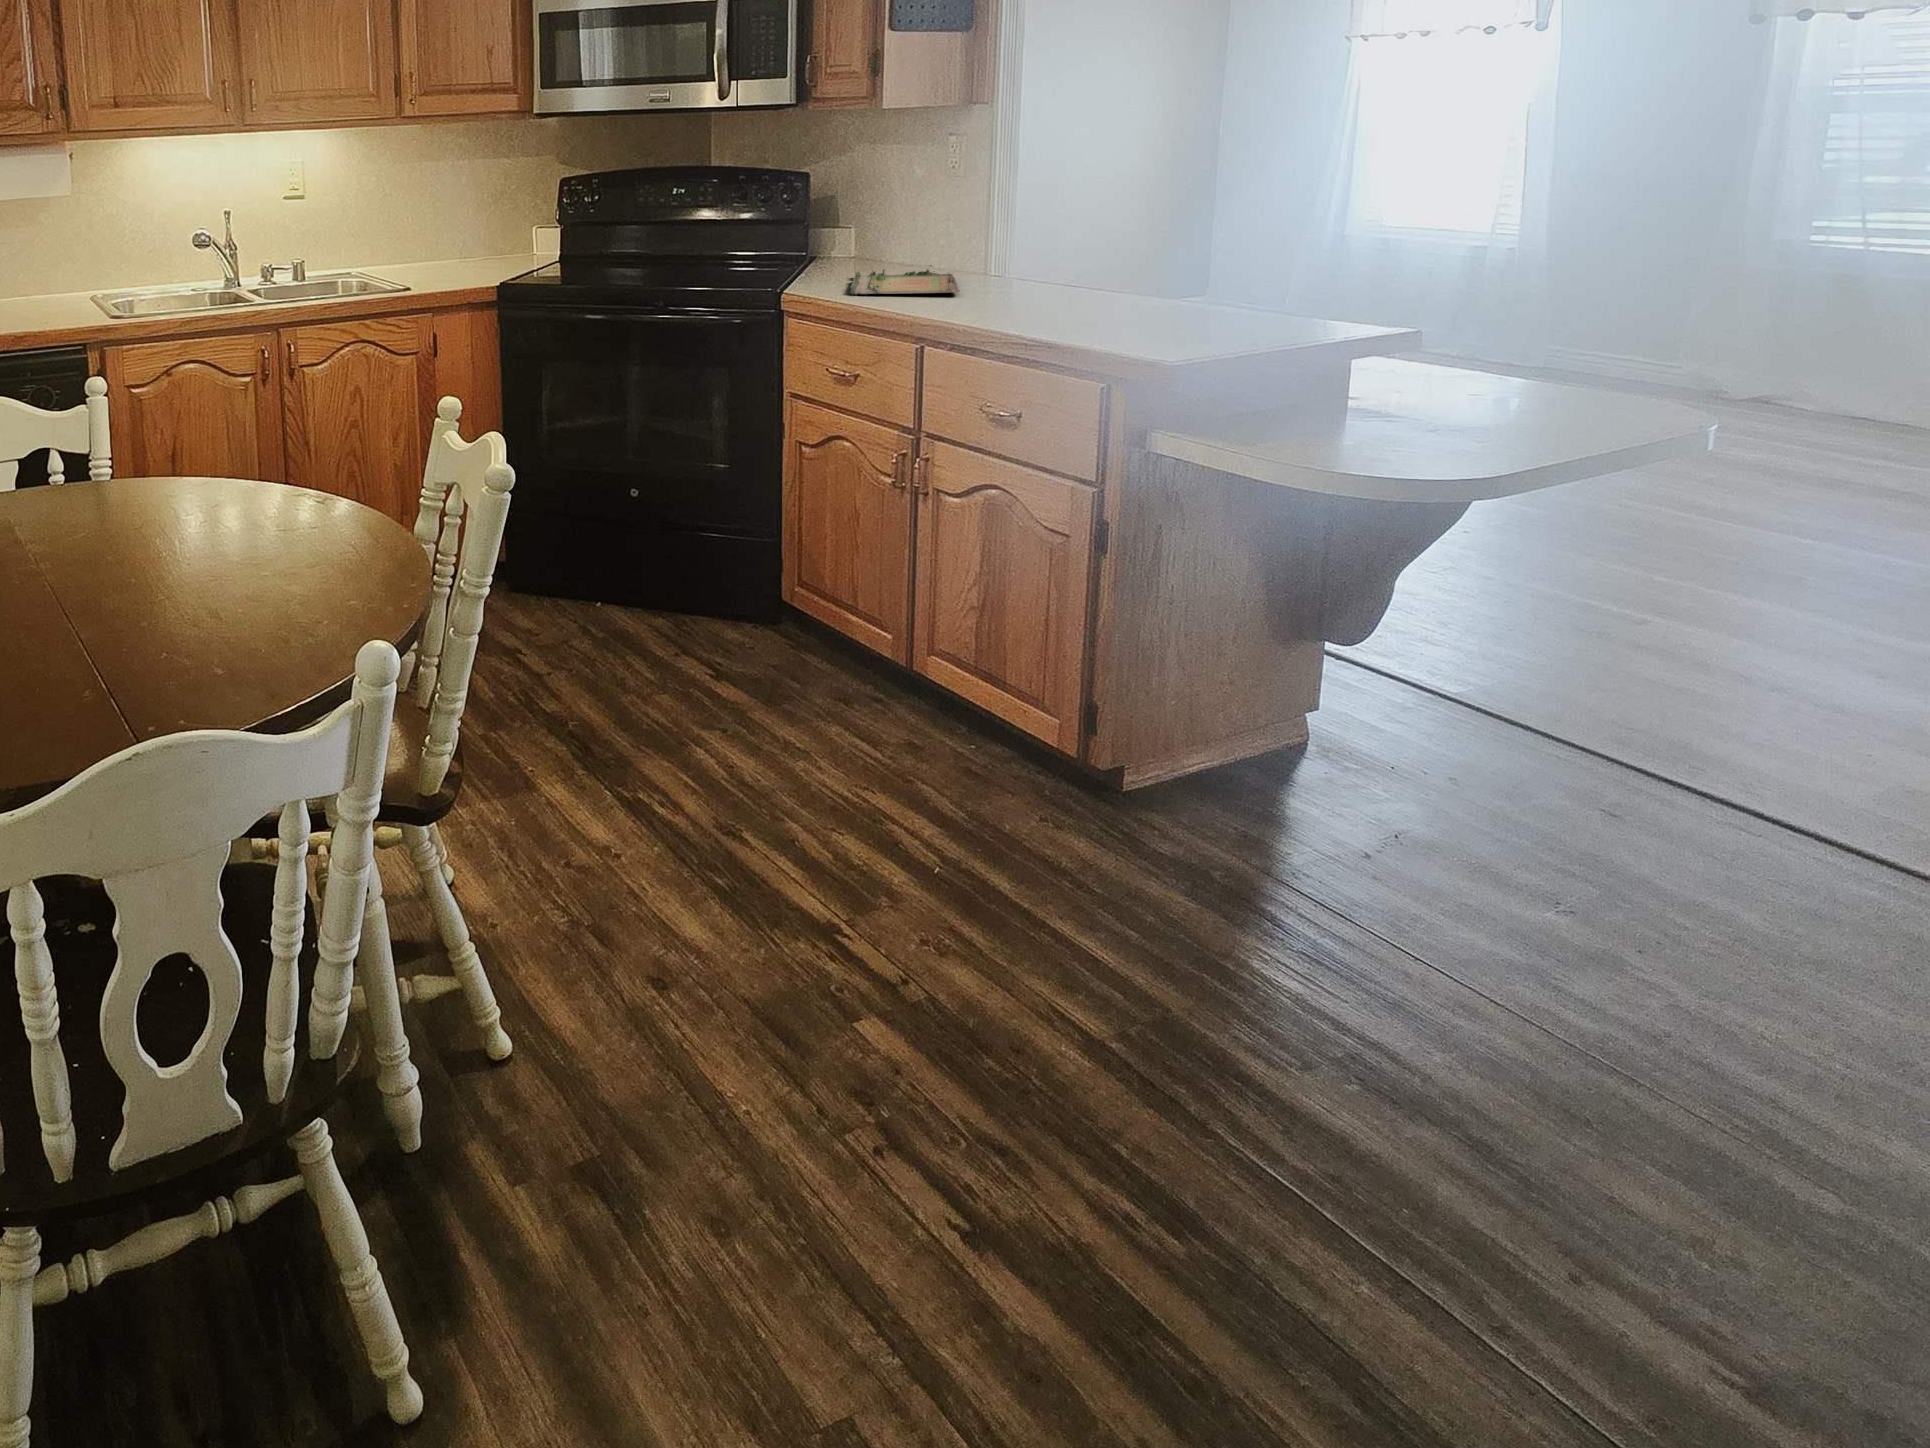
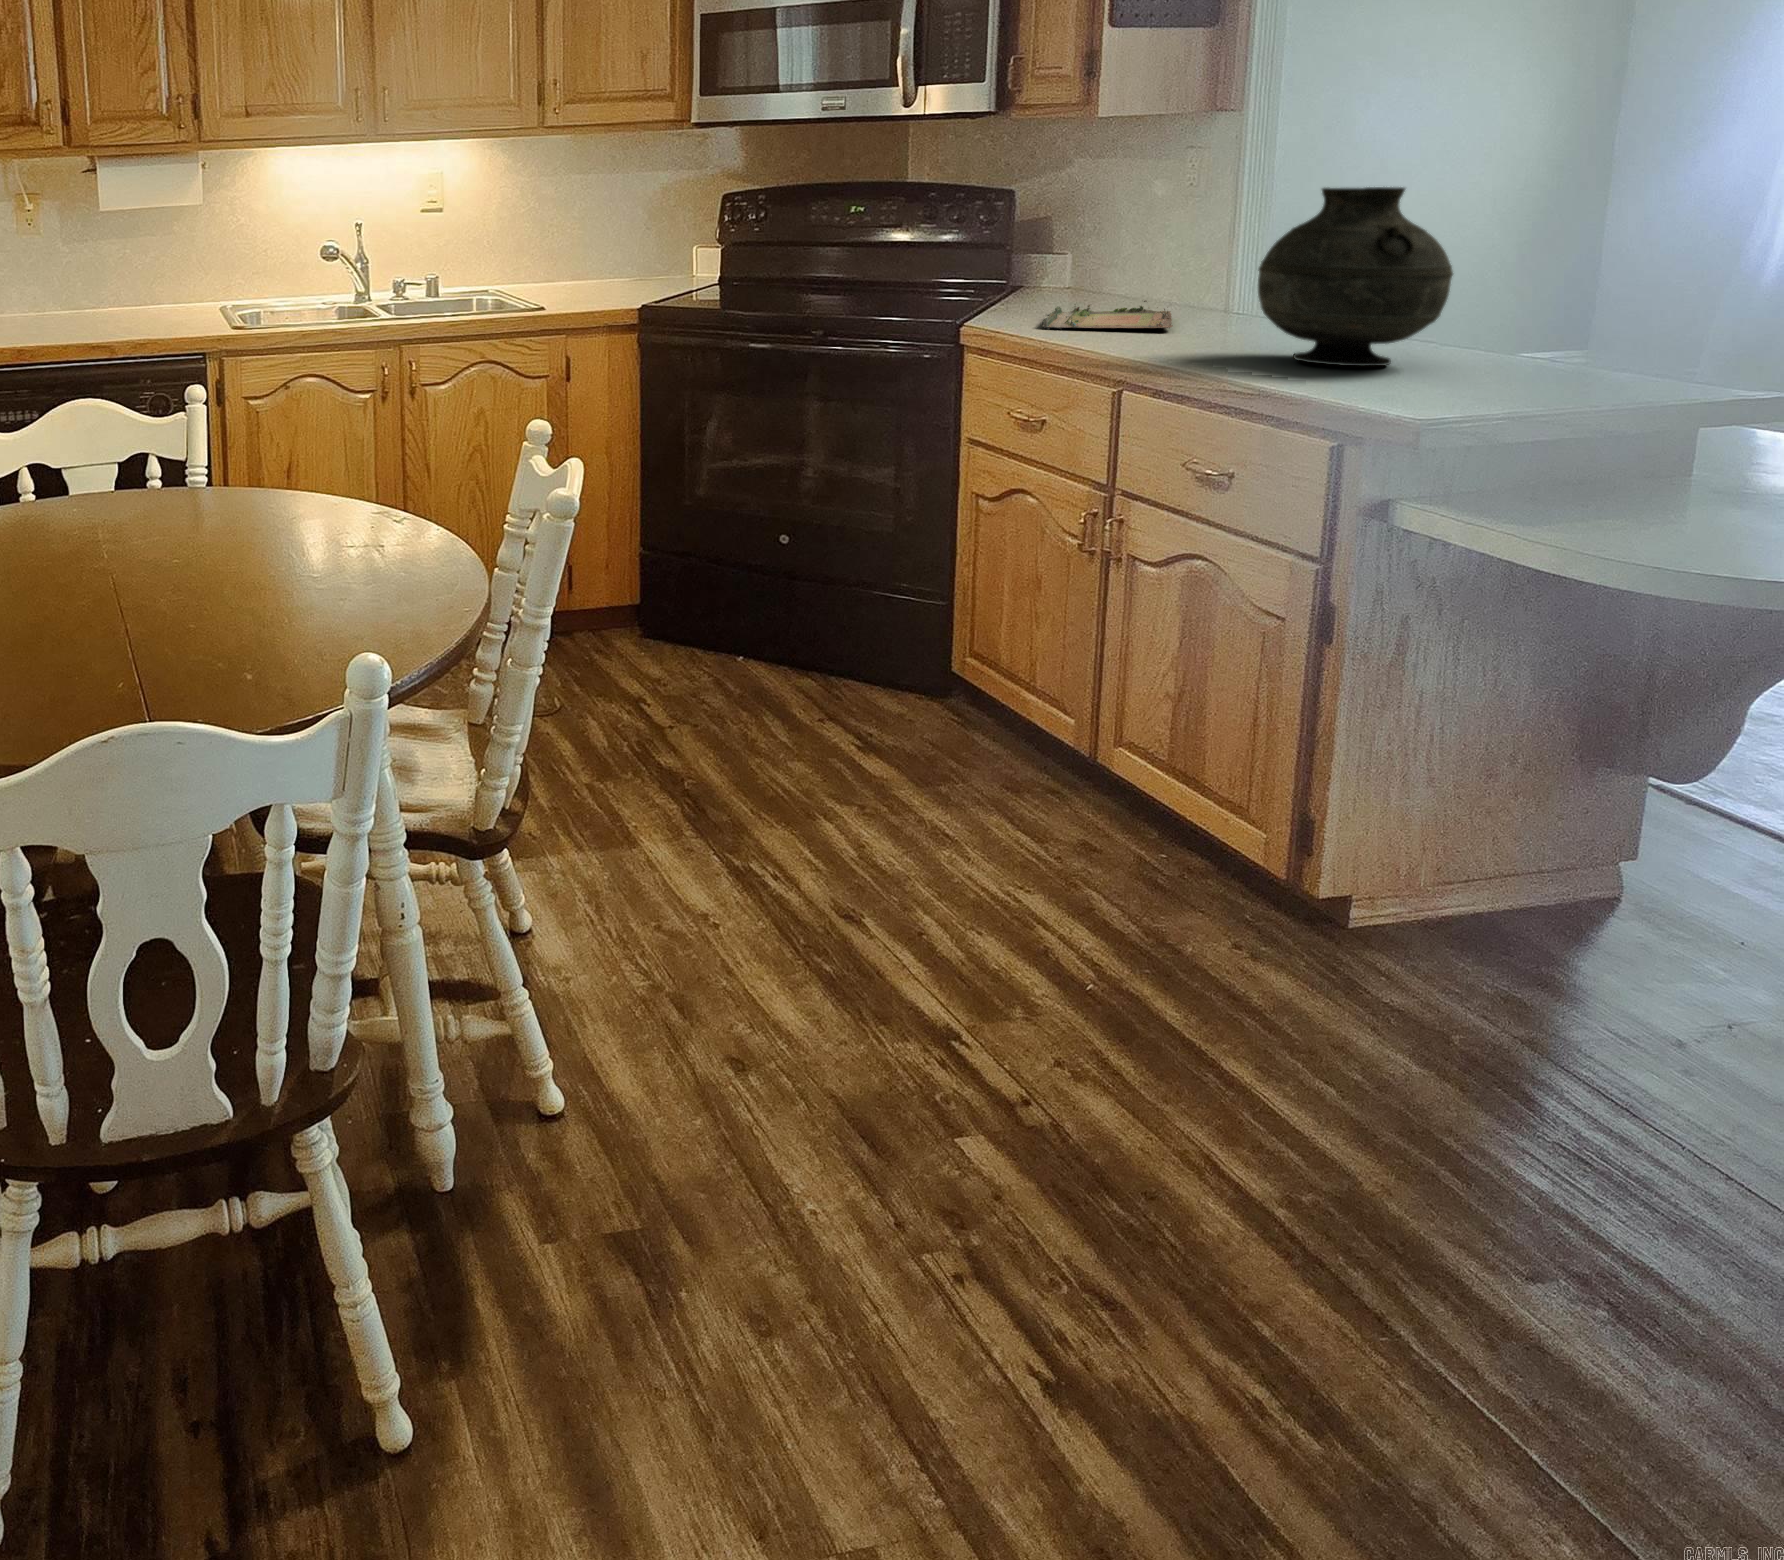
vase: none [1036,177,1193,329] -> present [1258,187,1453,366]

